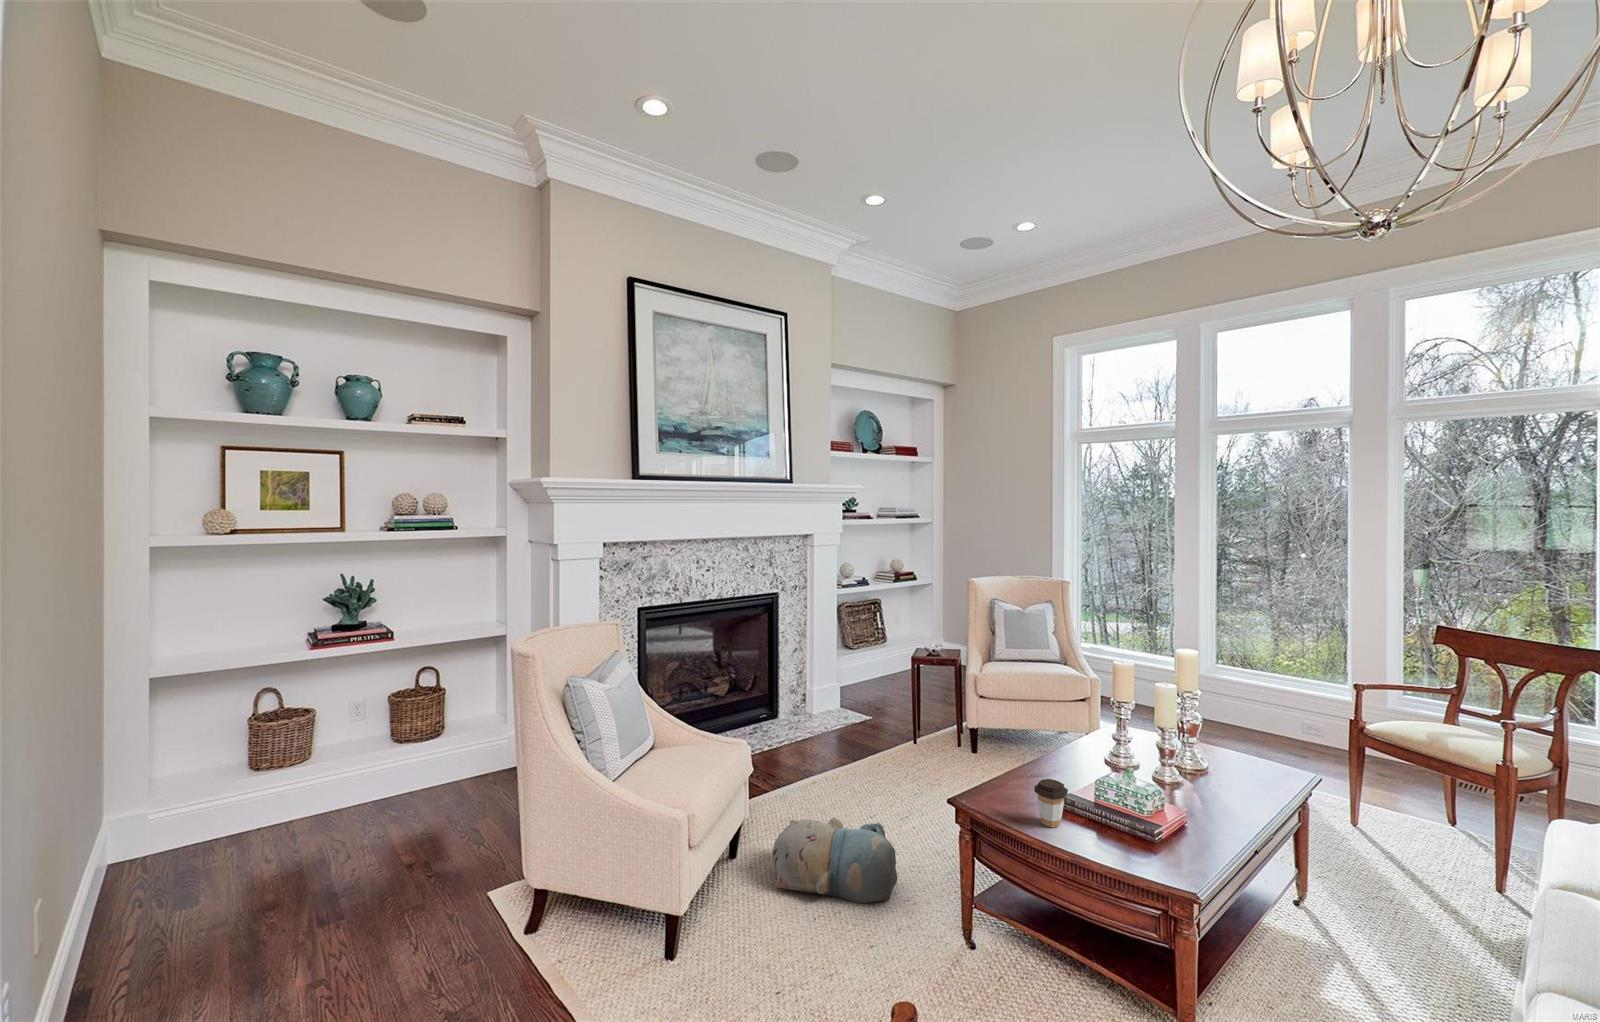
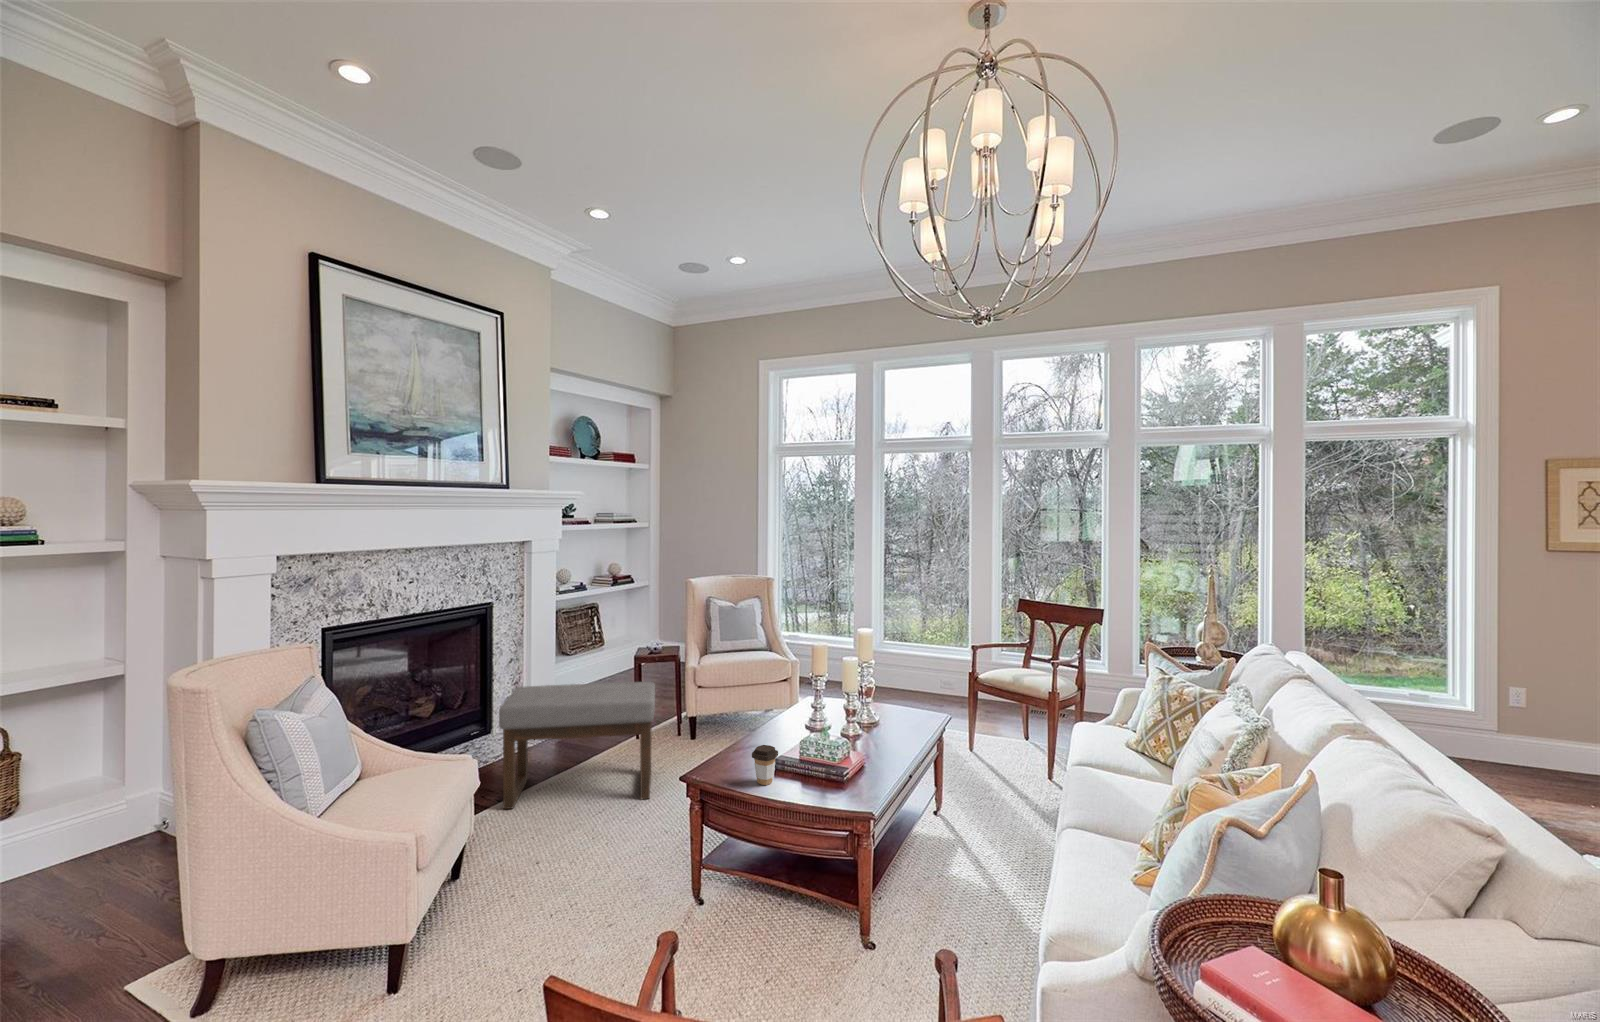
ottoman: none [777,679,933,813] -> present [499,682,655,809]
plush toy: present [772,817,897,903] -> none [502,811,630,892]

